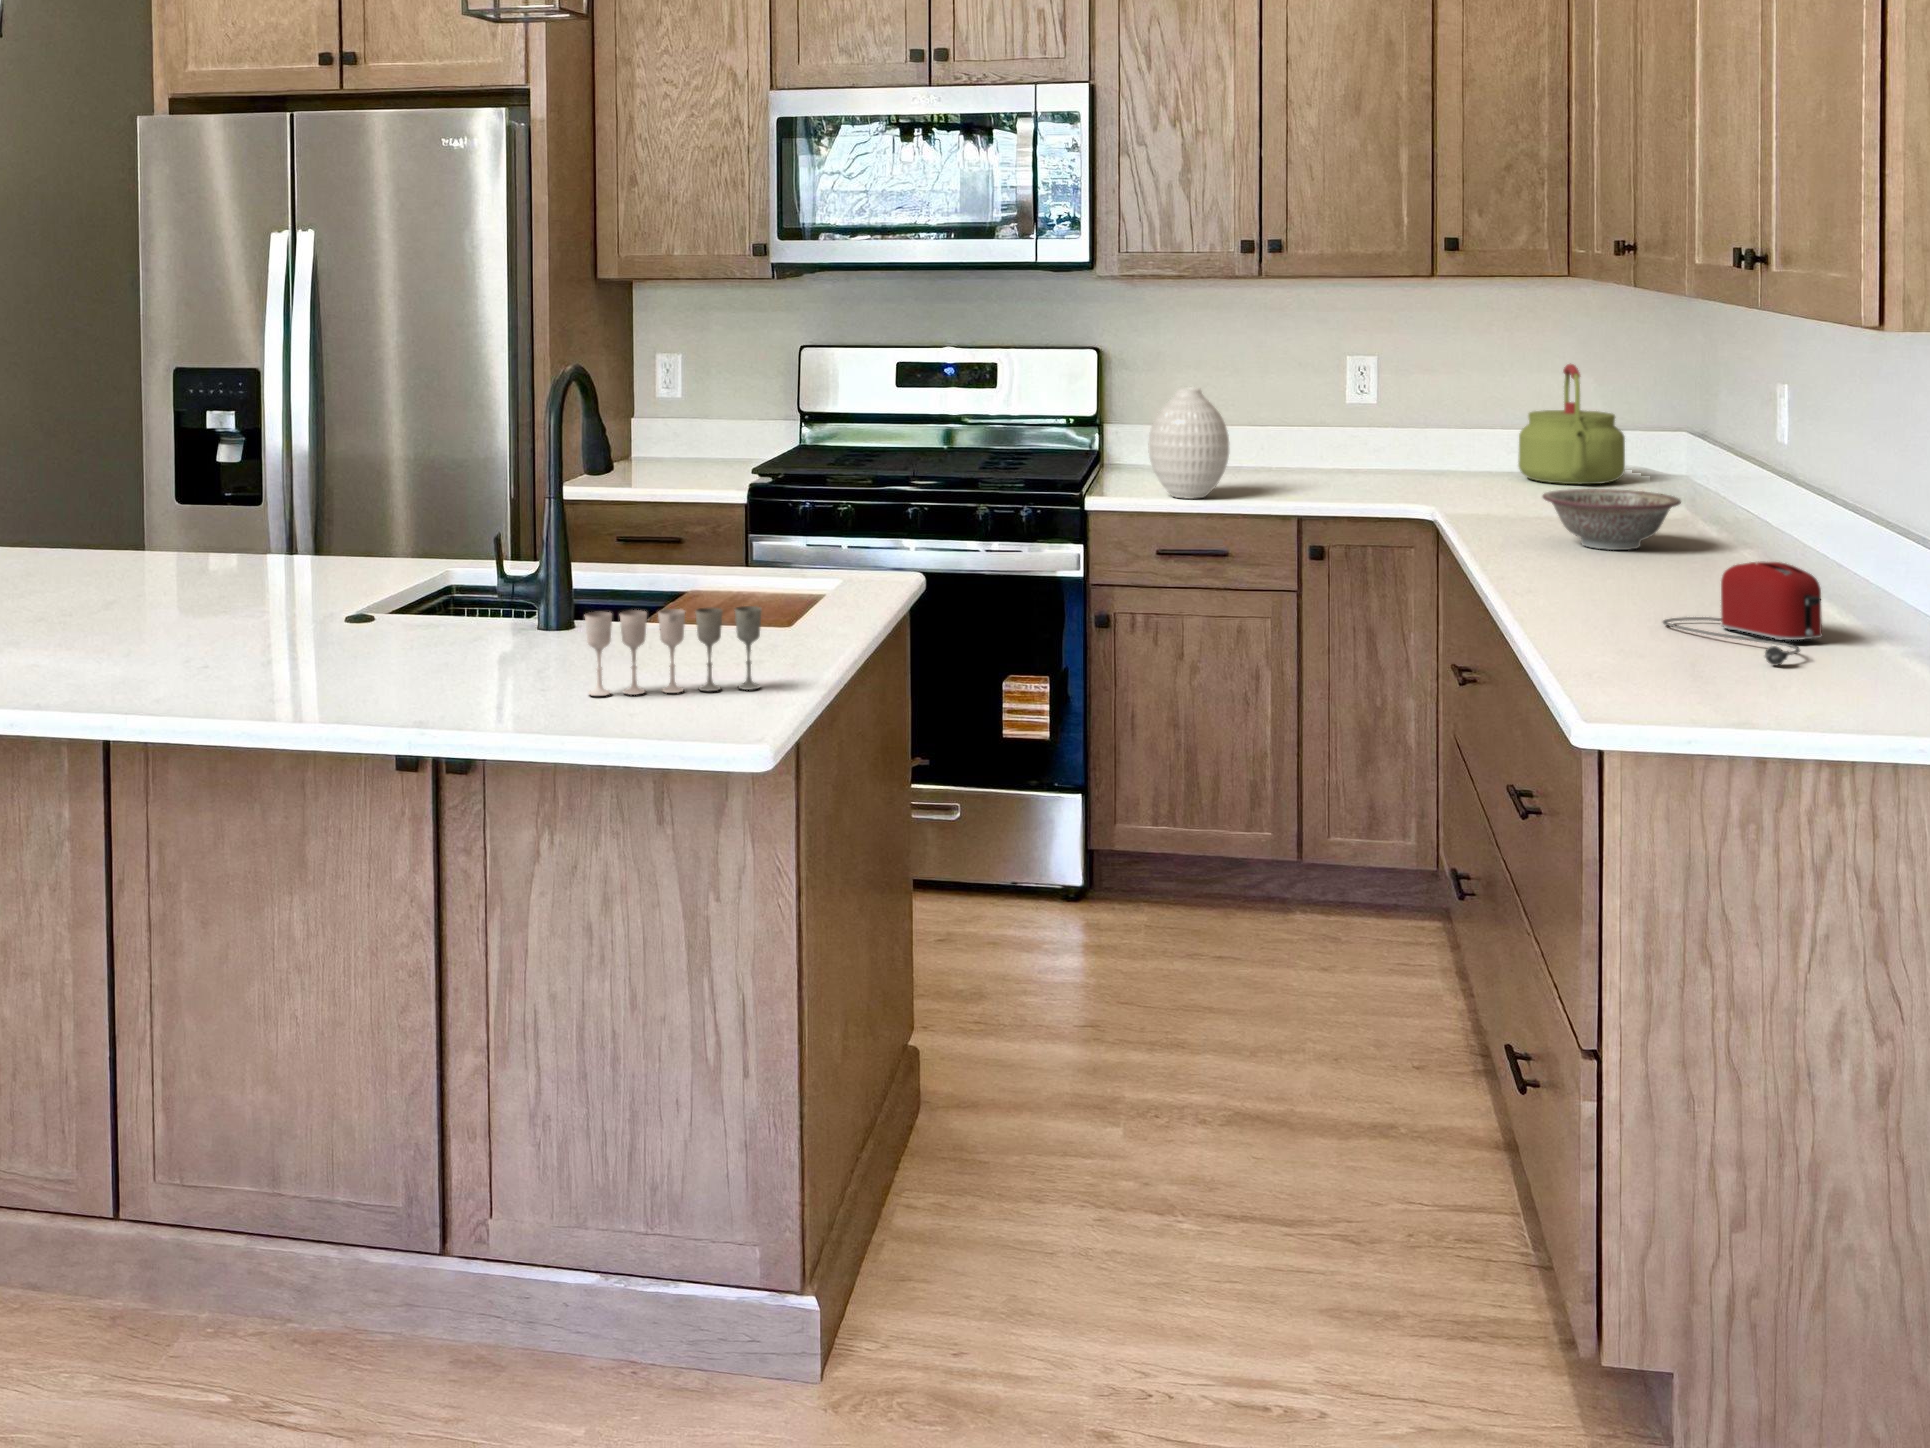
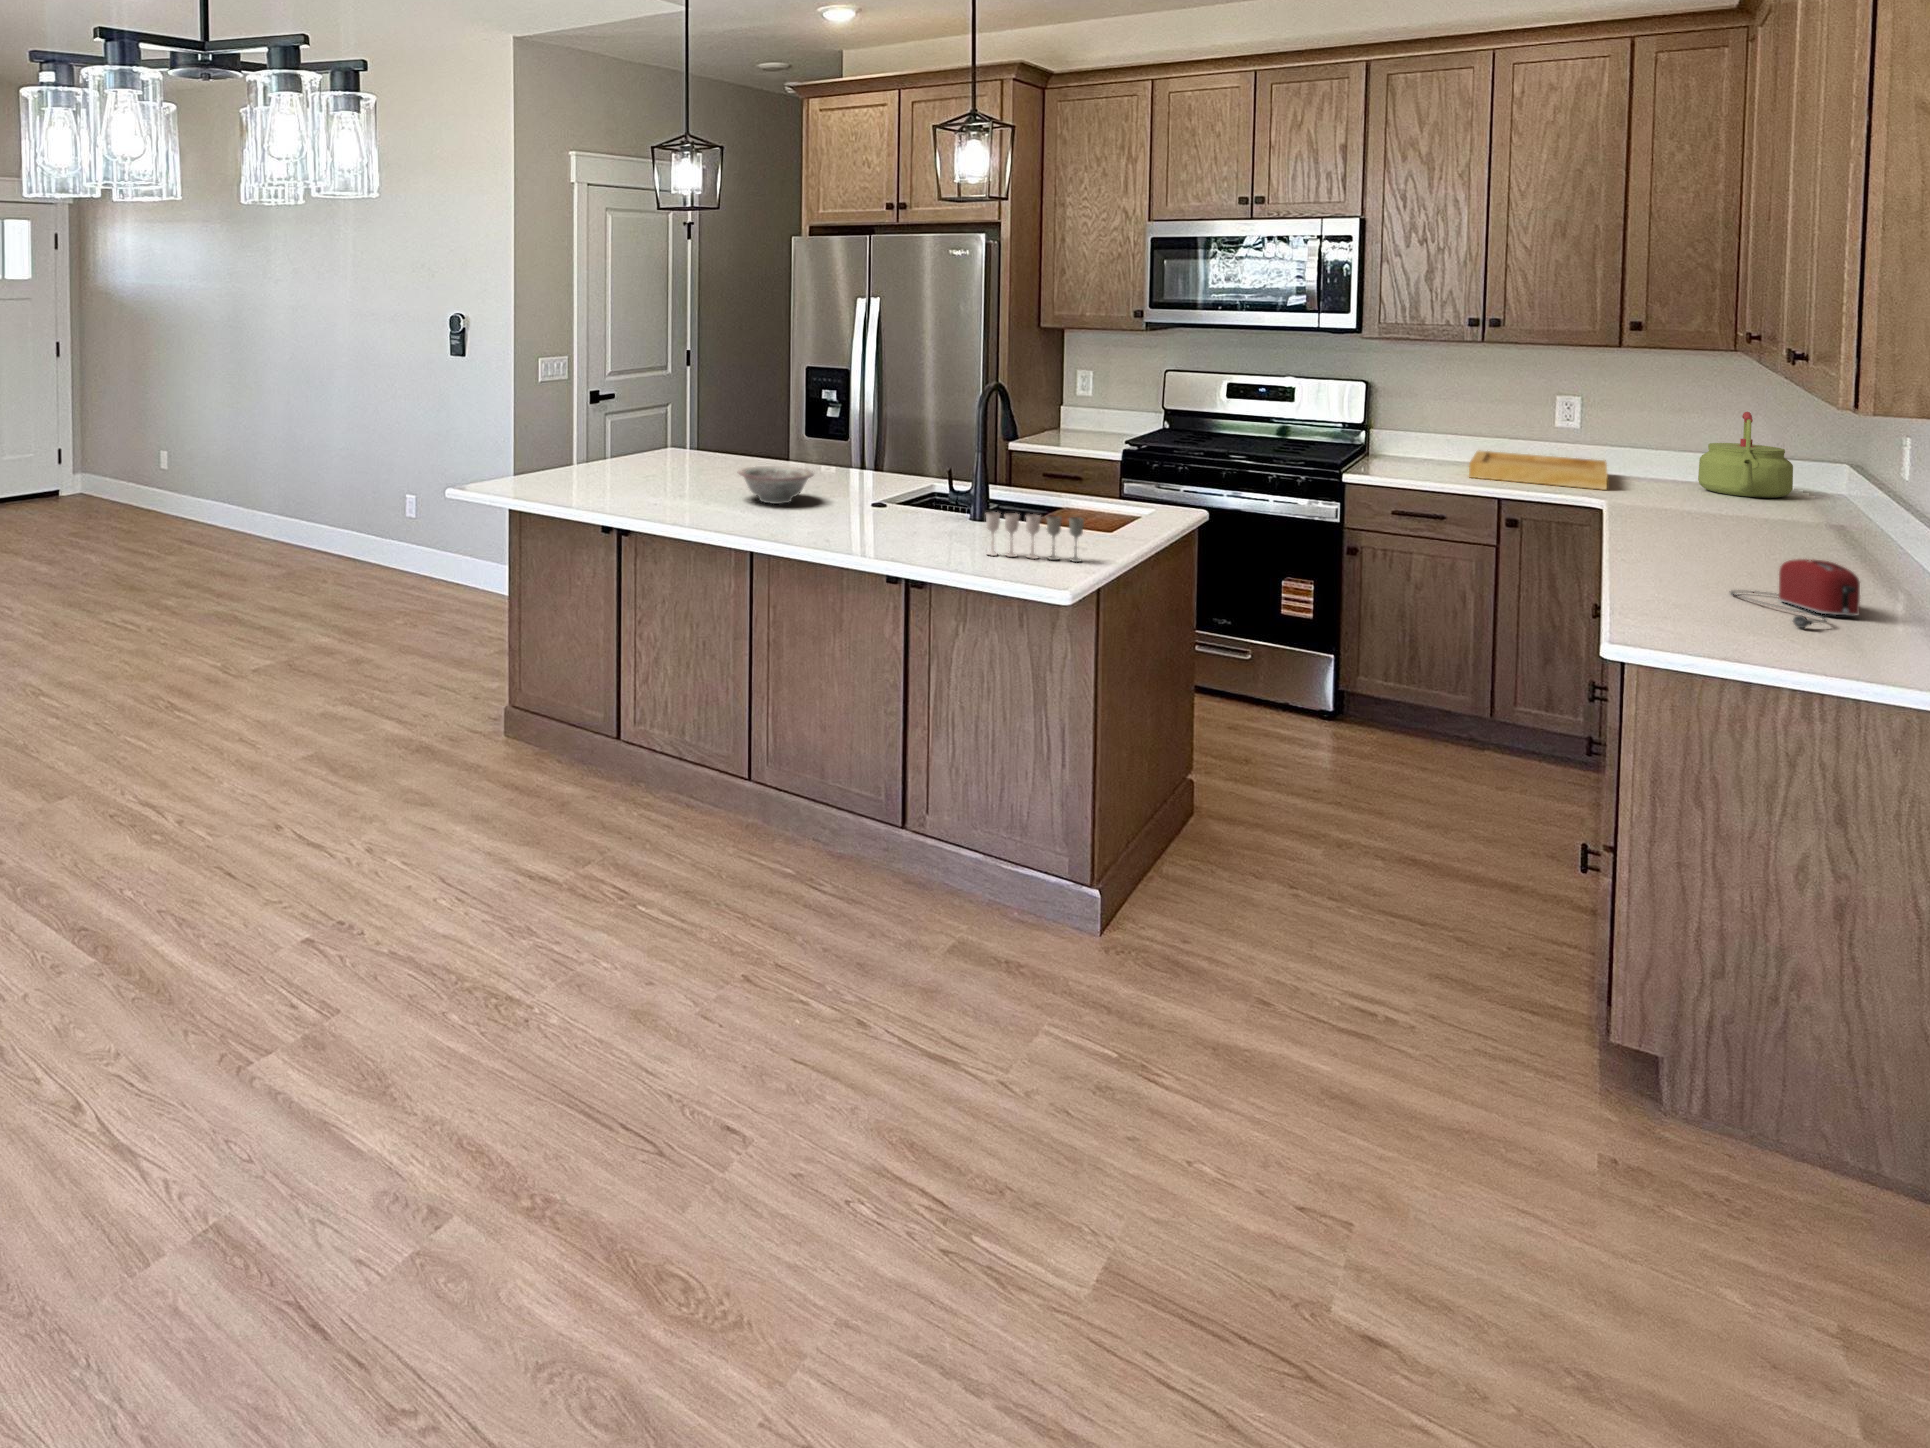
vase: present [1148,387,1229,499] -> none [1392,411,1452,482]
tray: none [1244,446,1421,490] -> present [1469,451,1608,490]
decorative bowl: present [1543,489,1681,550] -> present [738,466,814,504]

